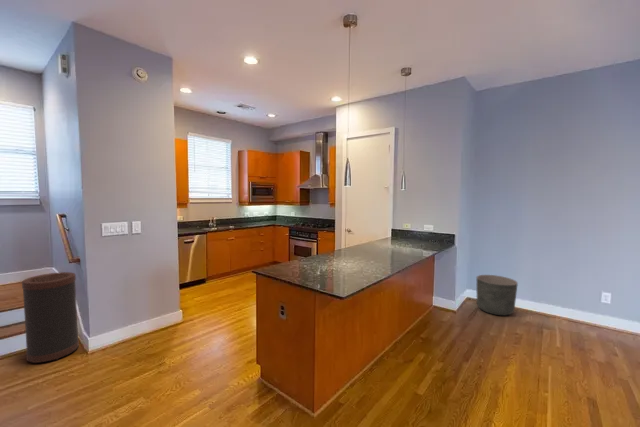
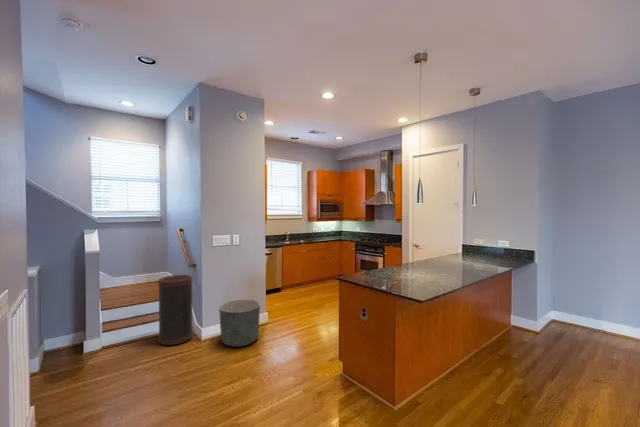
planter: present [477,275,517,315] -> present [219,299,260,347]

